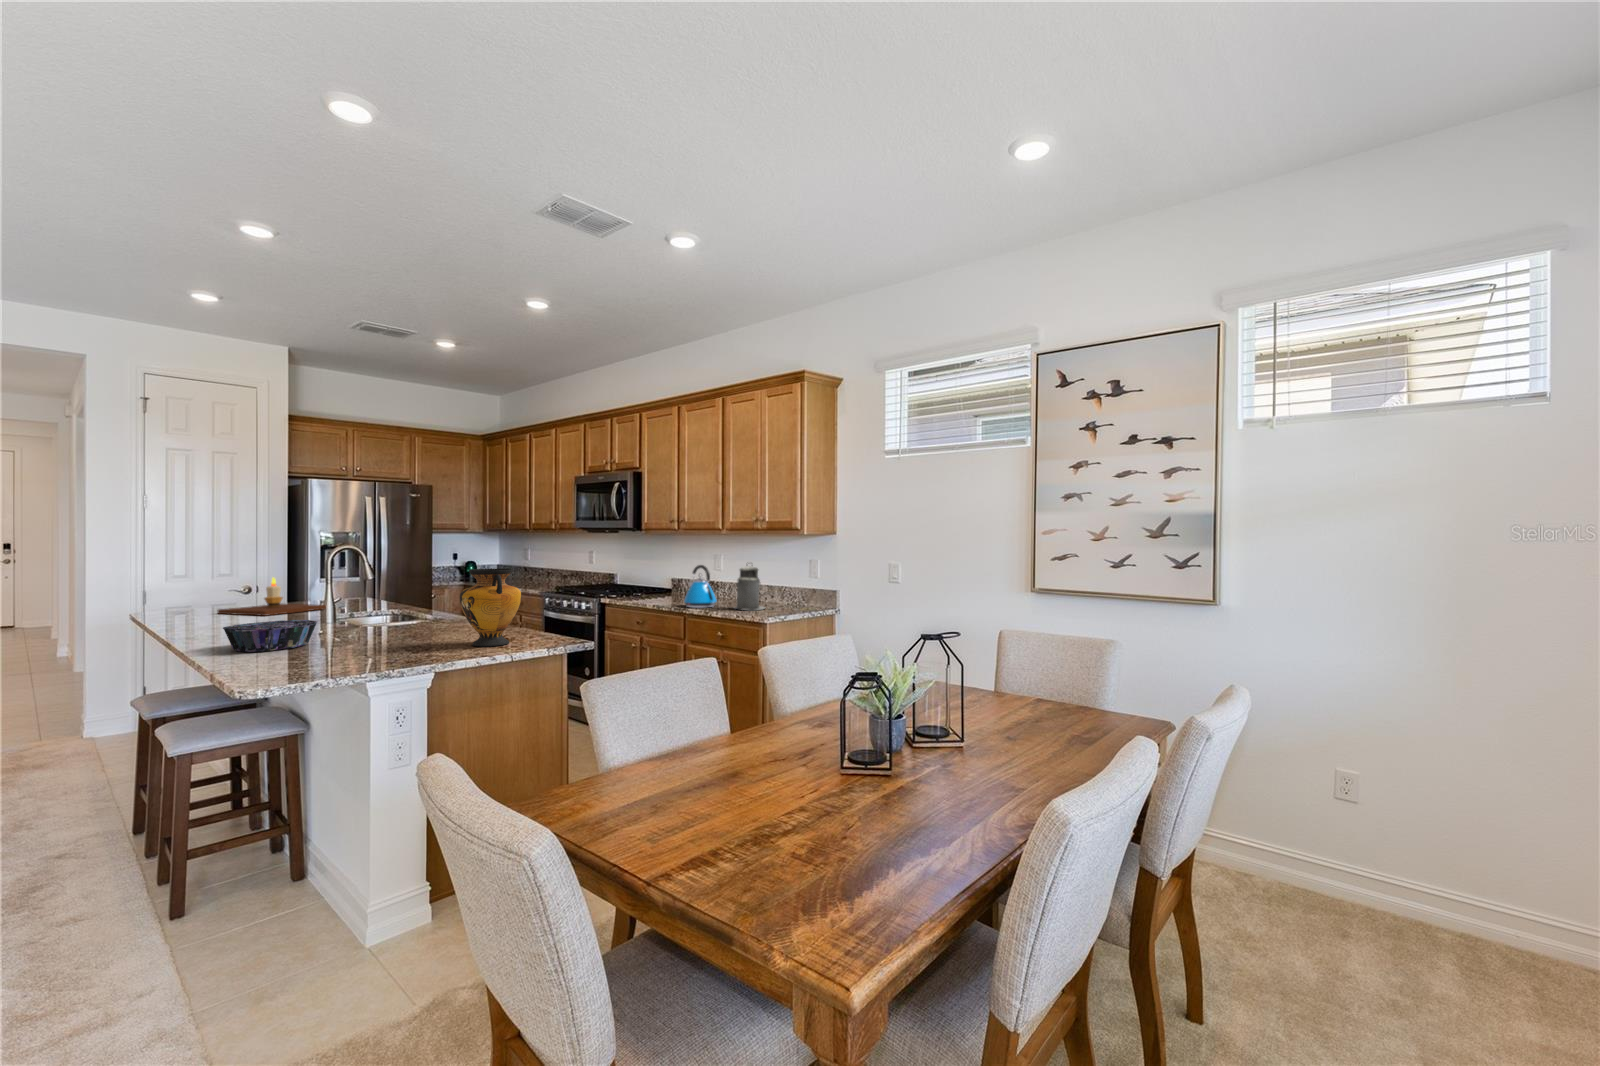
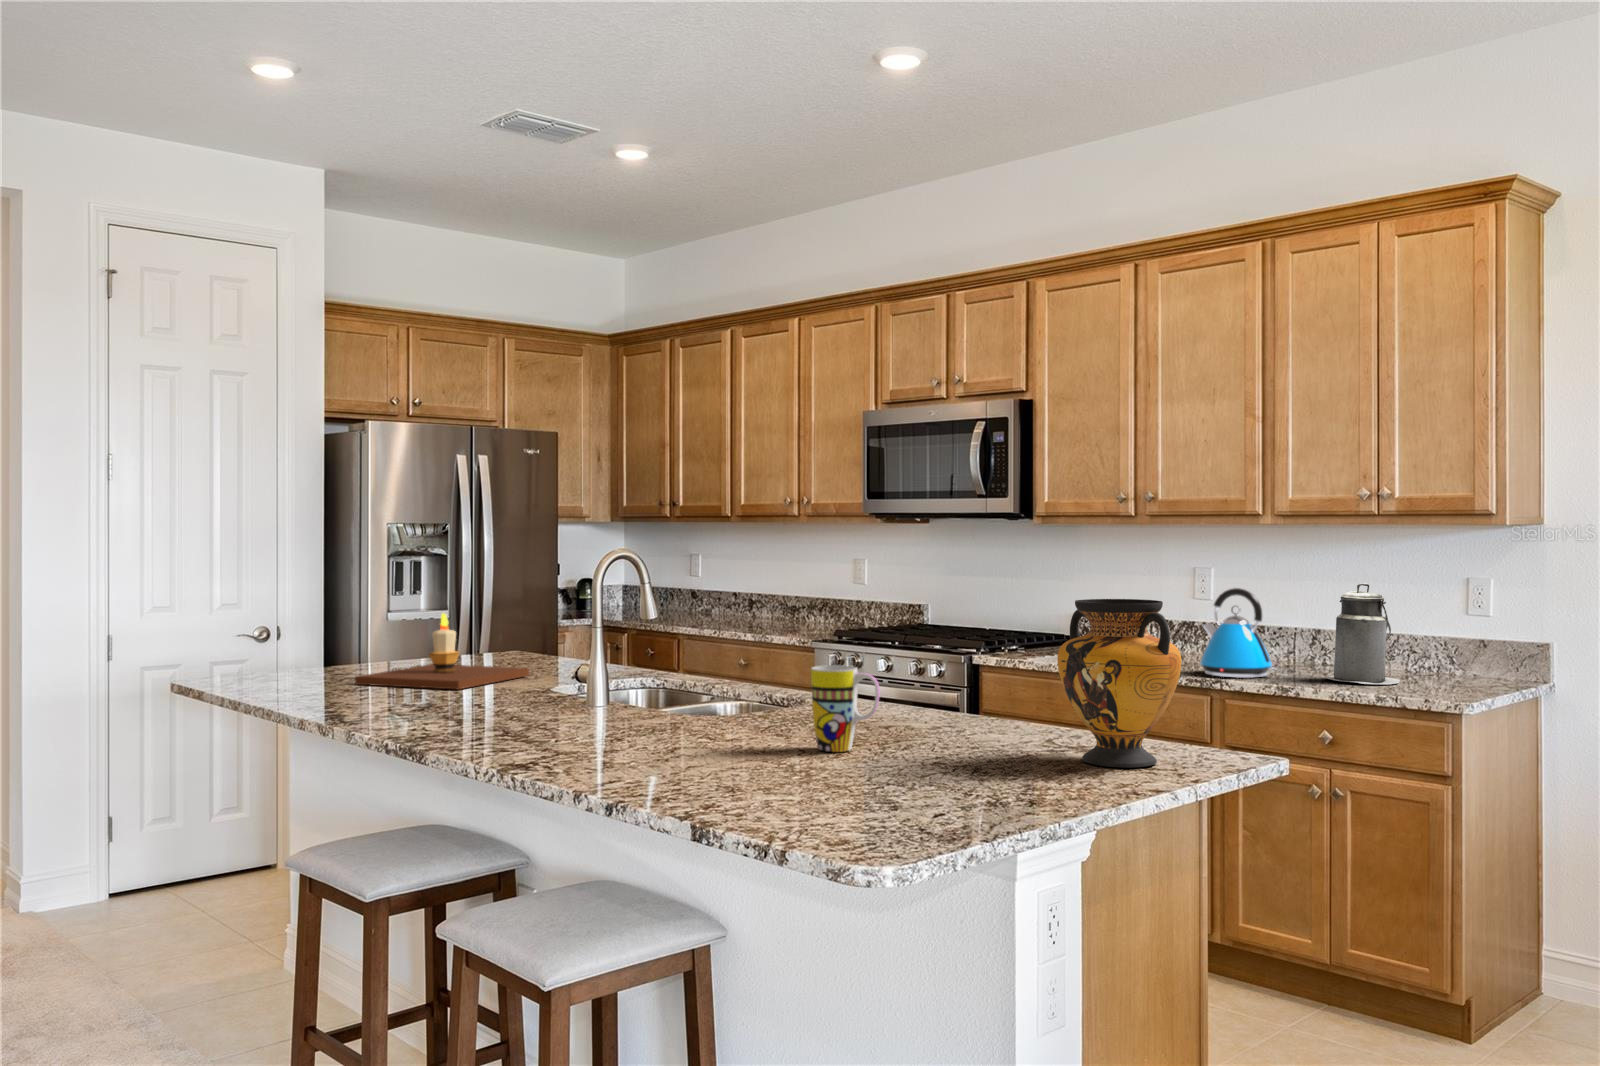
mug: none [355,601,387,642] -> present [811,665,880,752]
decorative bowl: present [223,620,317,652] -> none [611,705,764,774]

